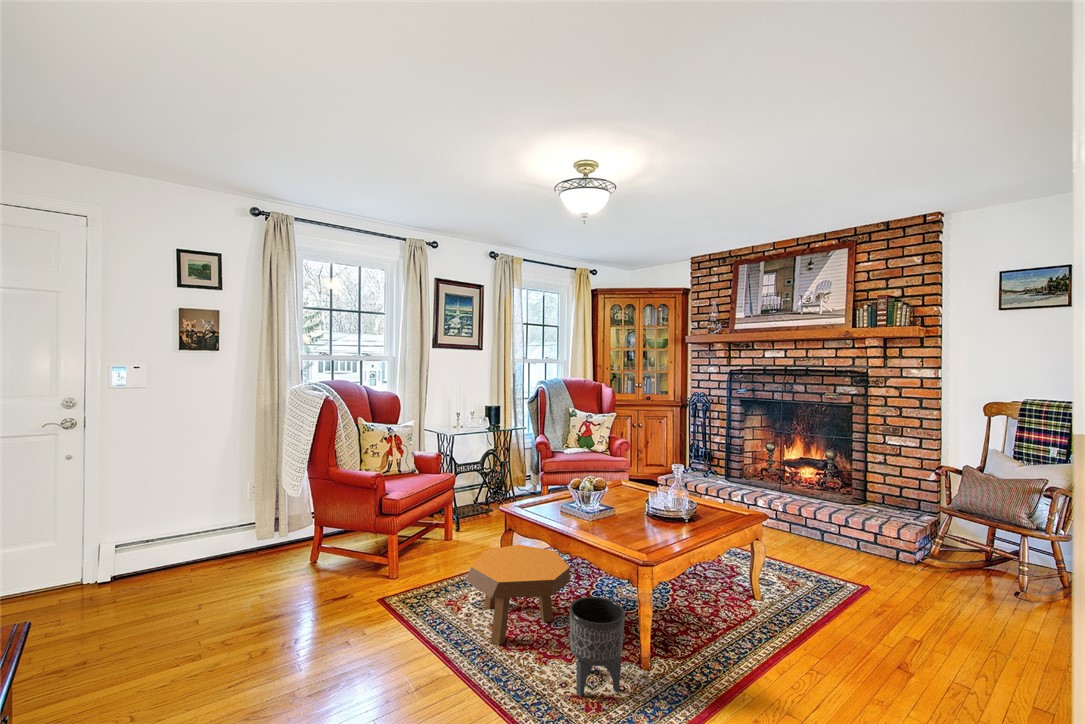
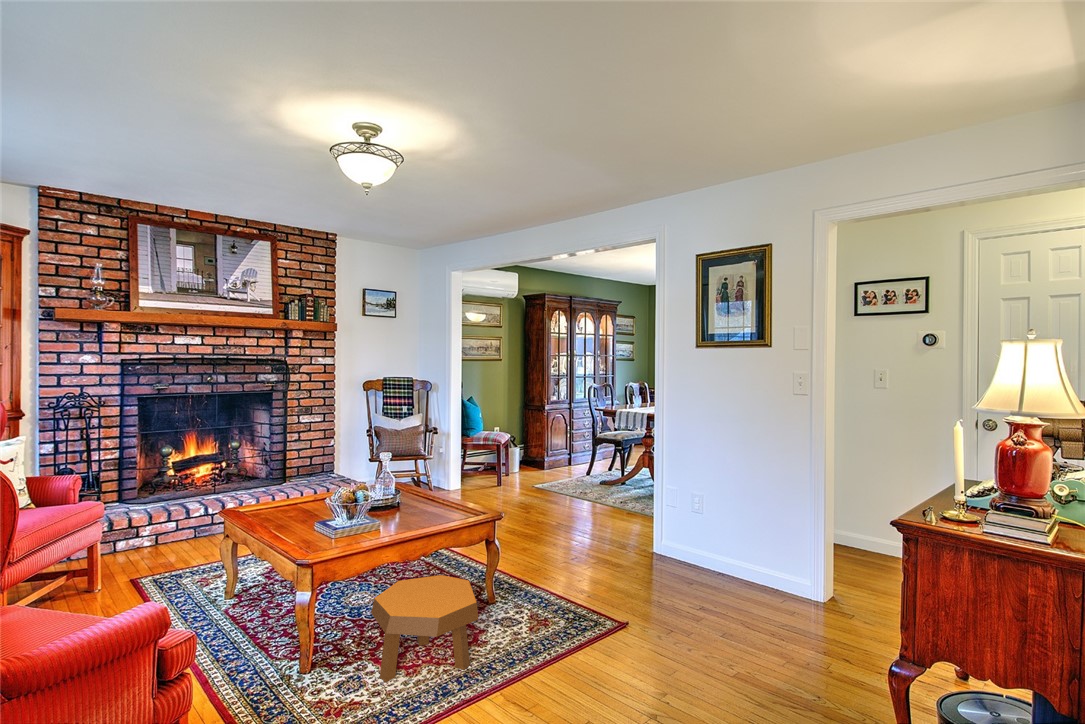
planter: present [570,597,625,697] -> none [499,560,540,629]

